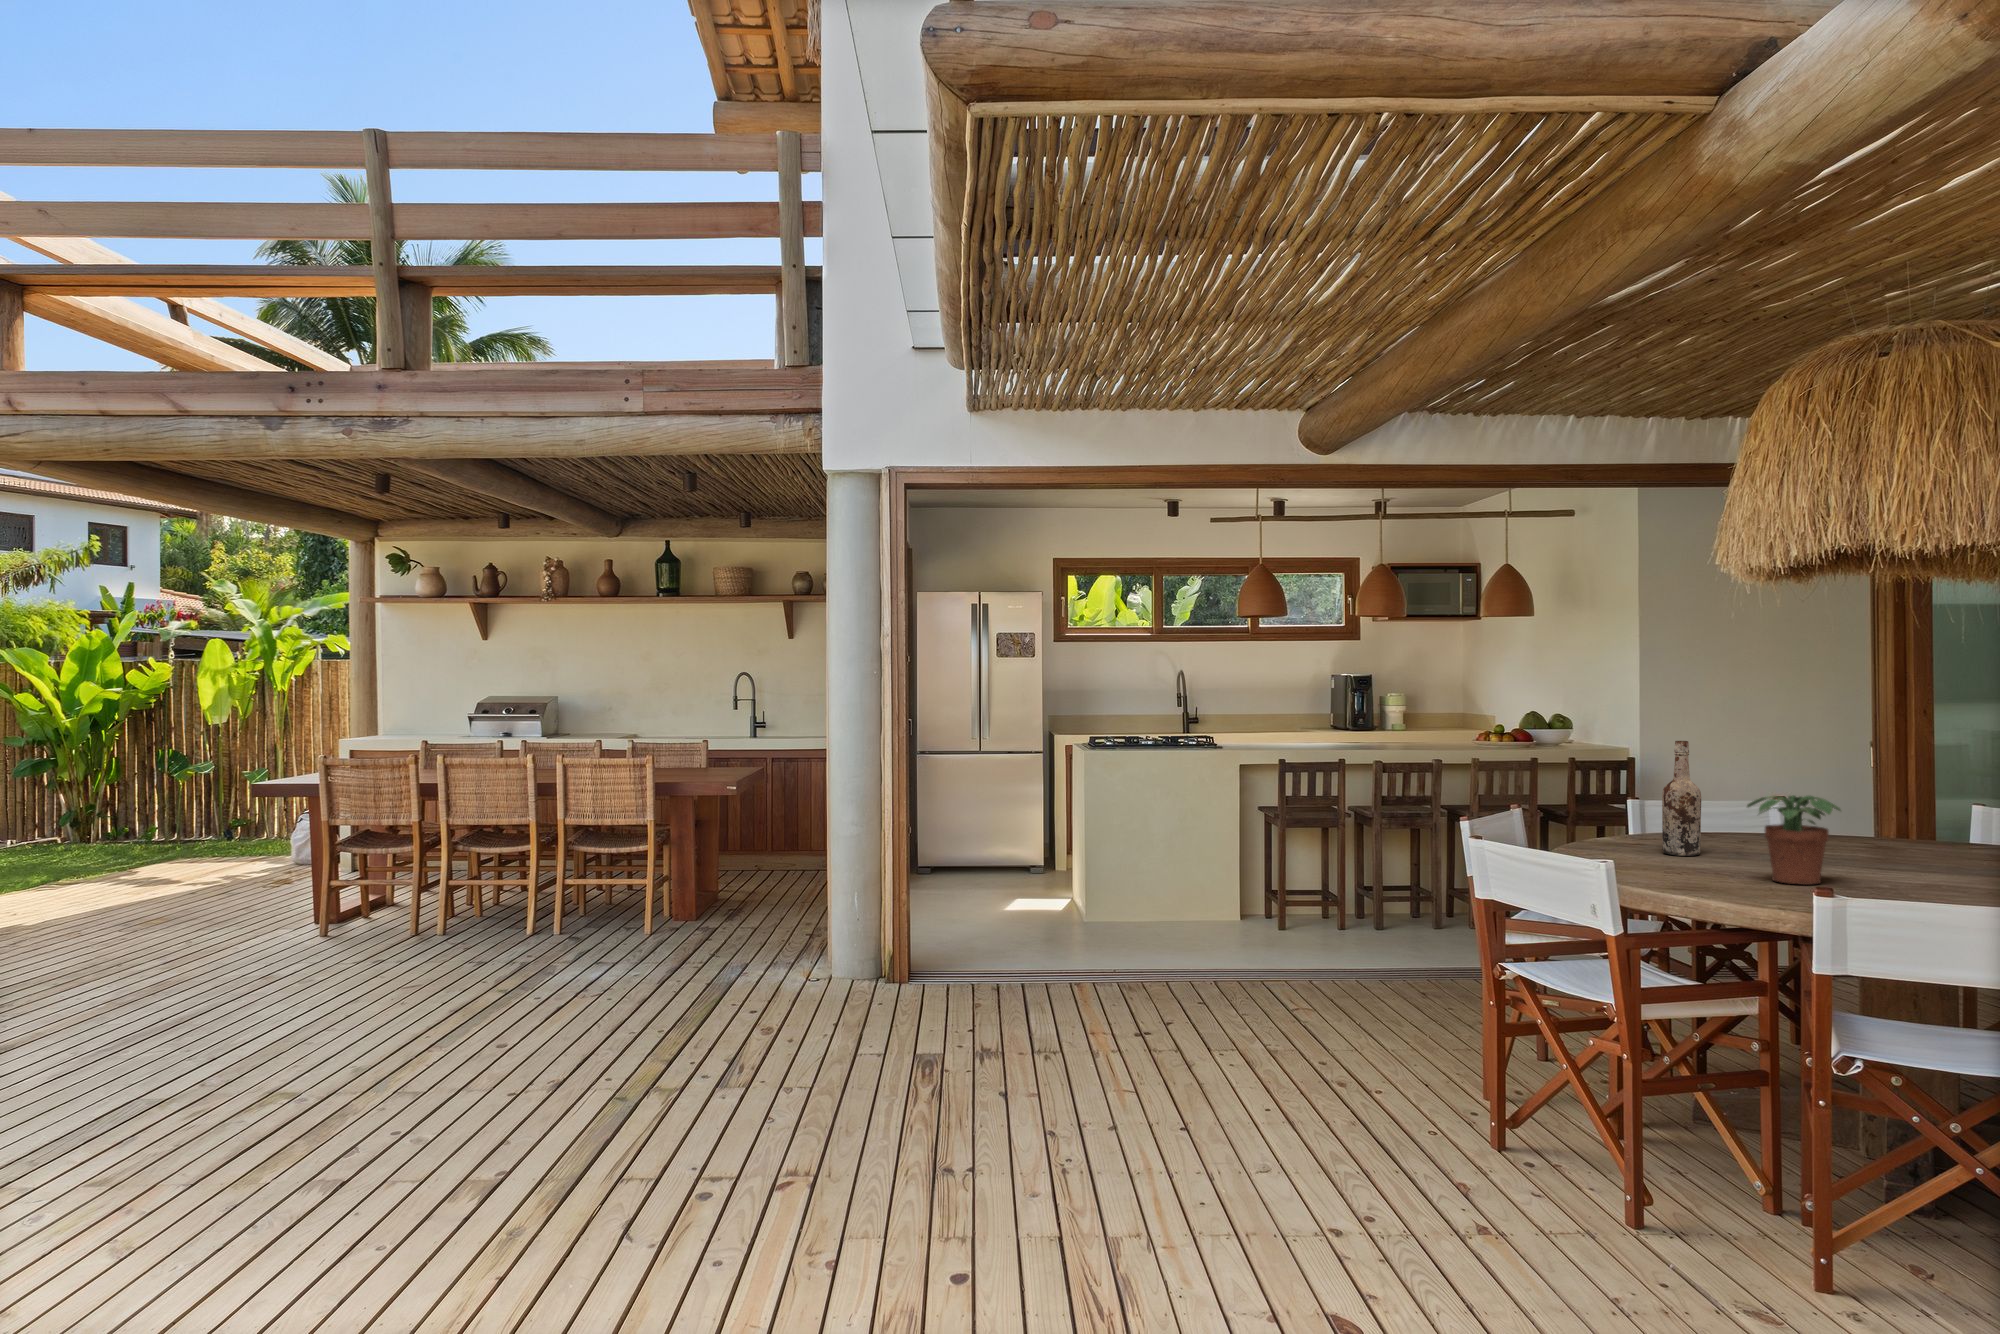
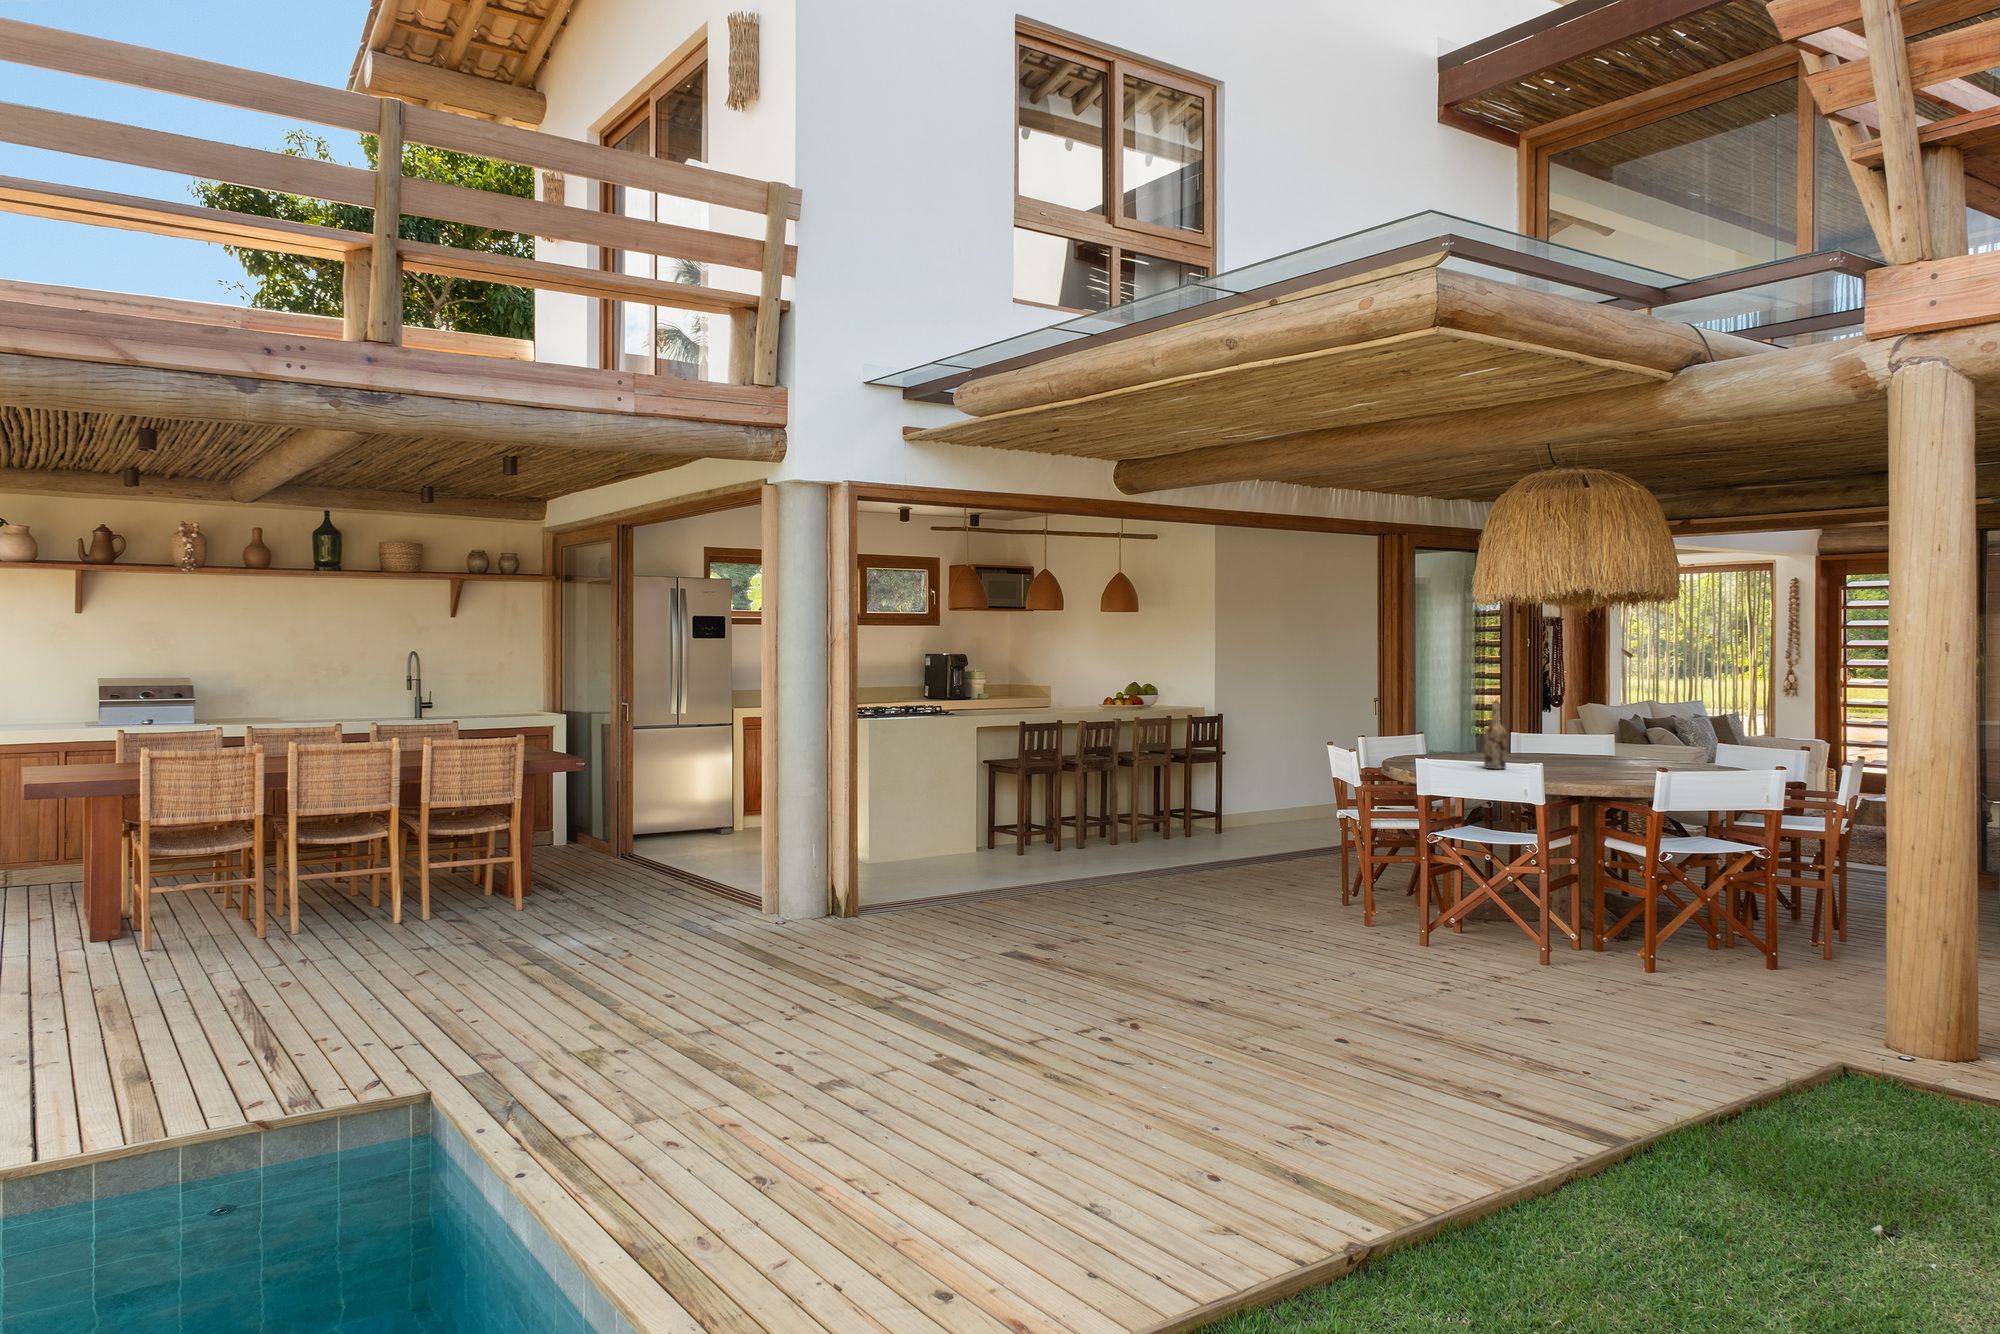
potted plant: present [1747,795,1841,885] -> none [1574,730,1623,779]

